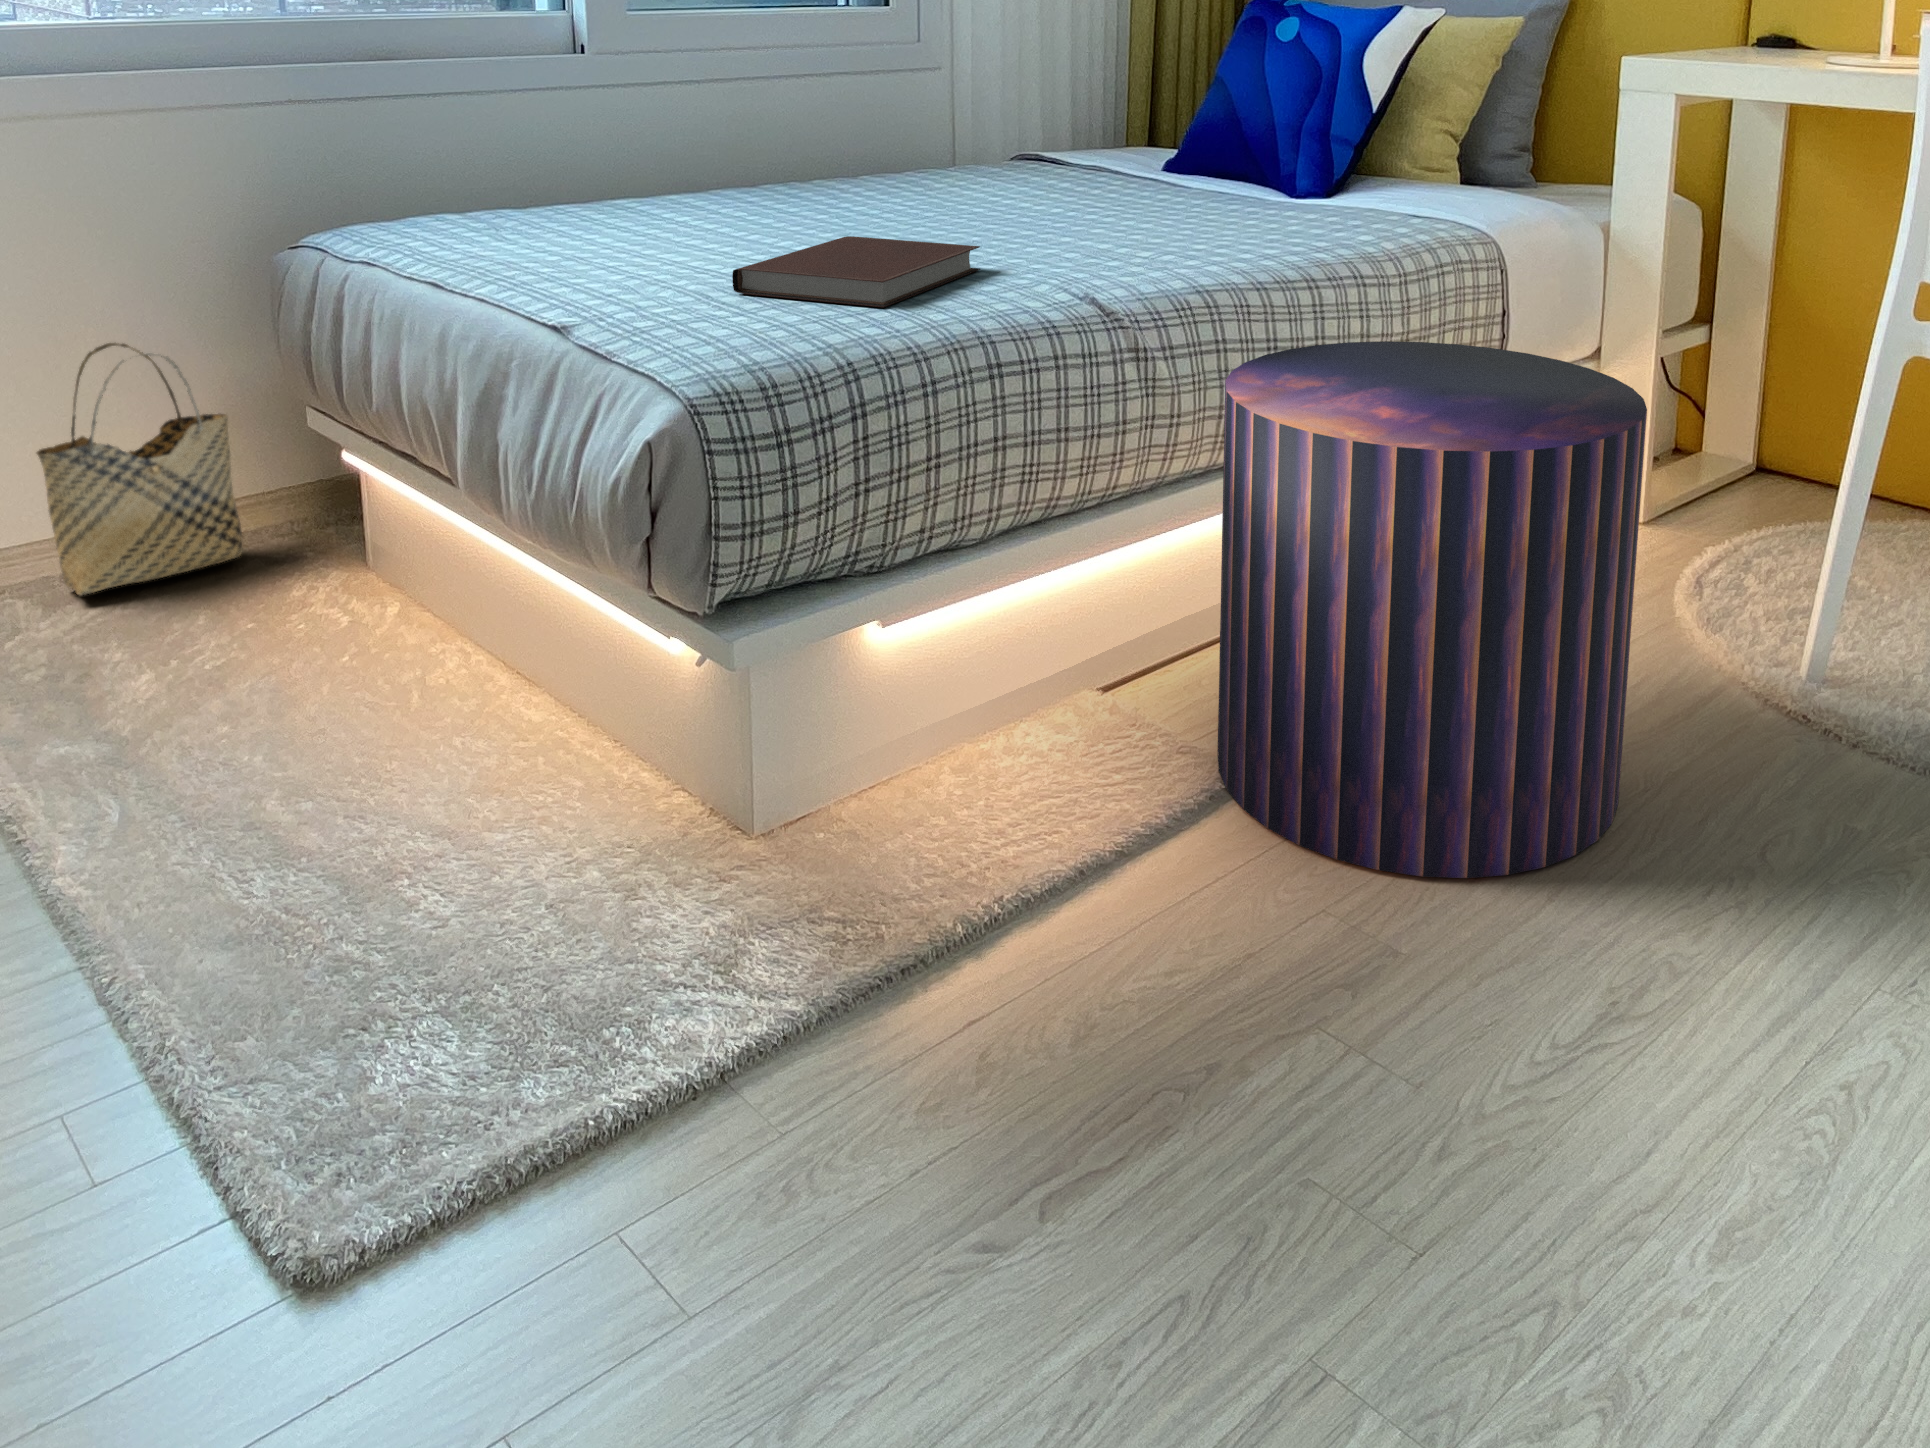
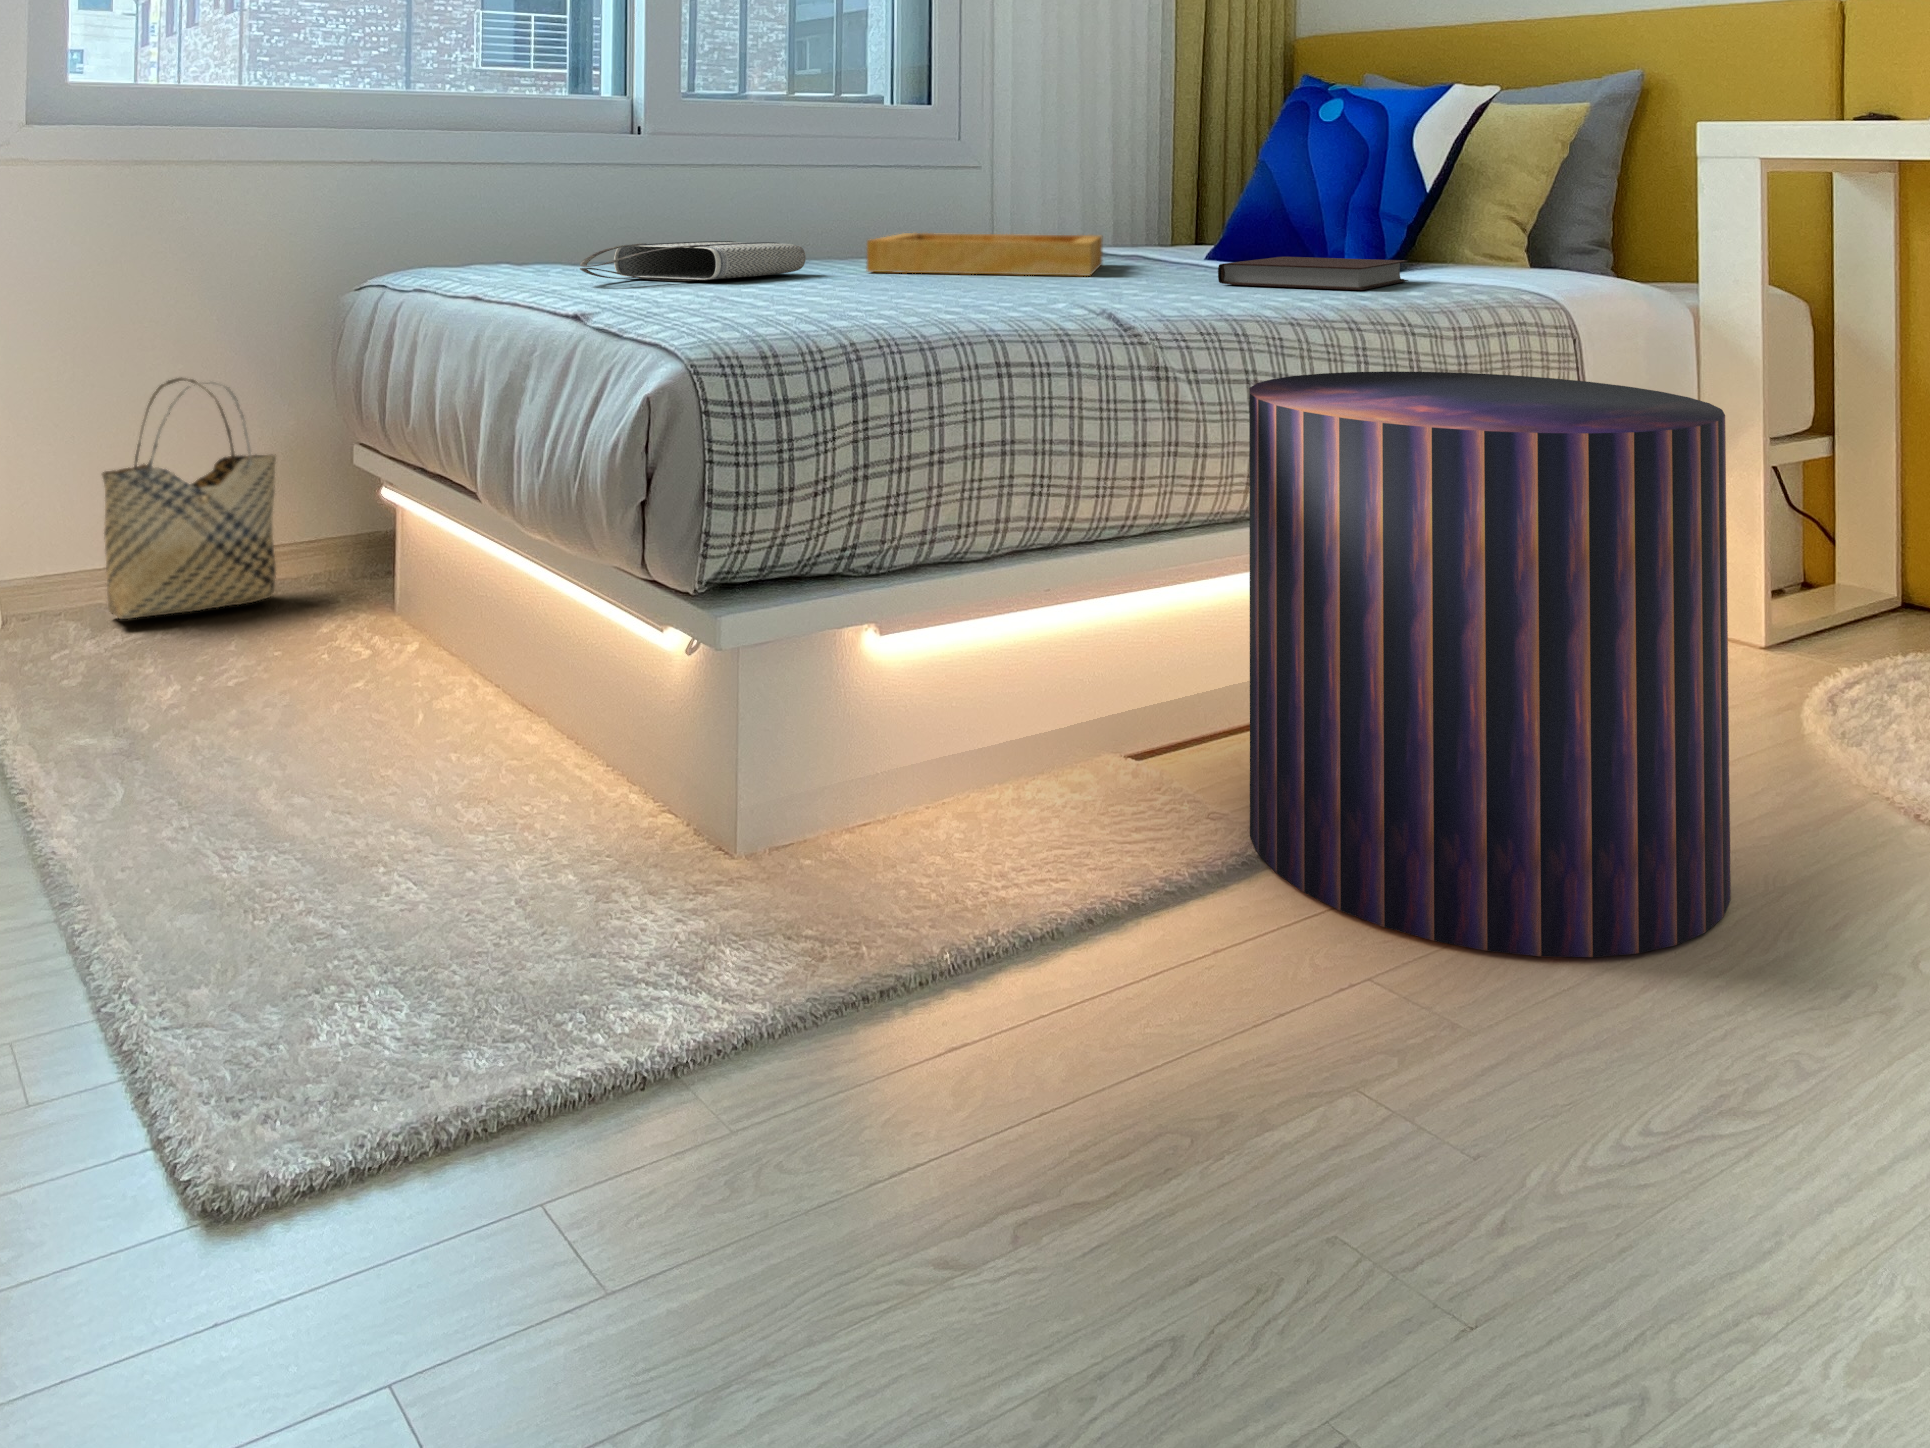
tray: none [837,154,1068,213] -> present [867,233,1103,276]
tote bag: none [546,186,776,247] -> present [580,241,806,281]
notebook: present [732,236,980,307] -> present [1218,257,1408,290]

